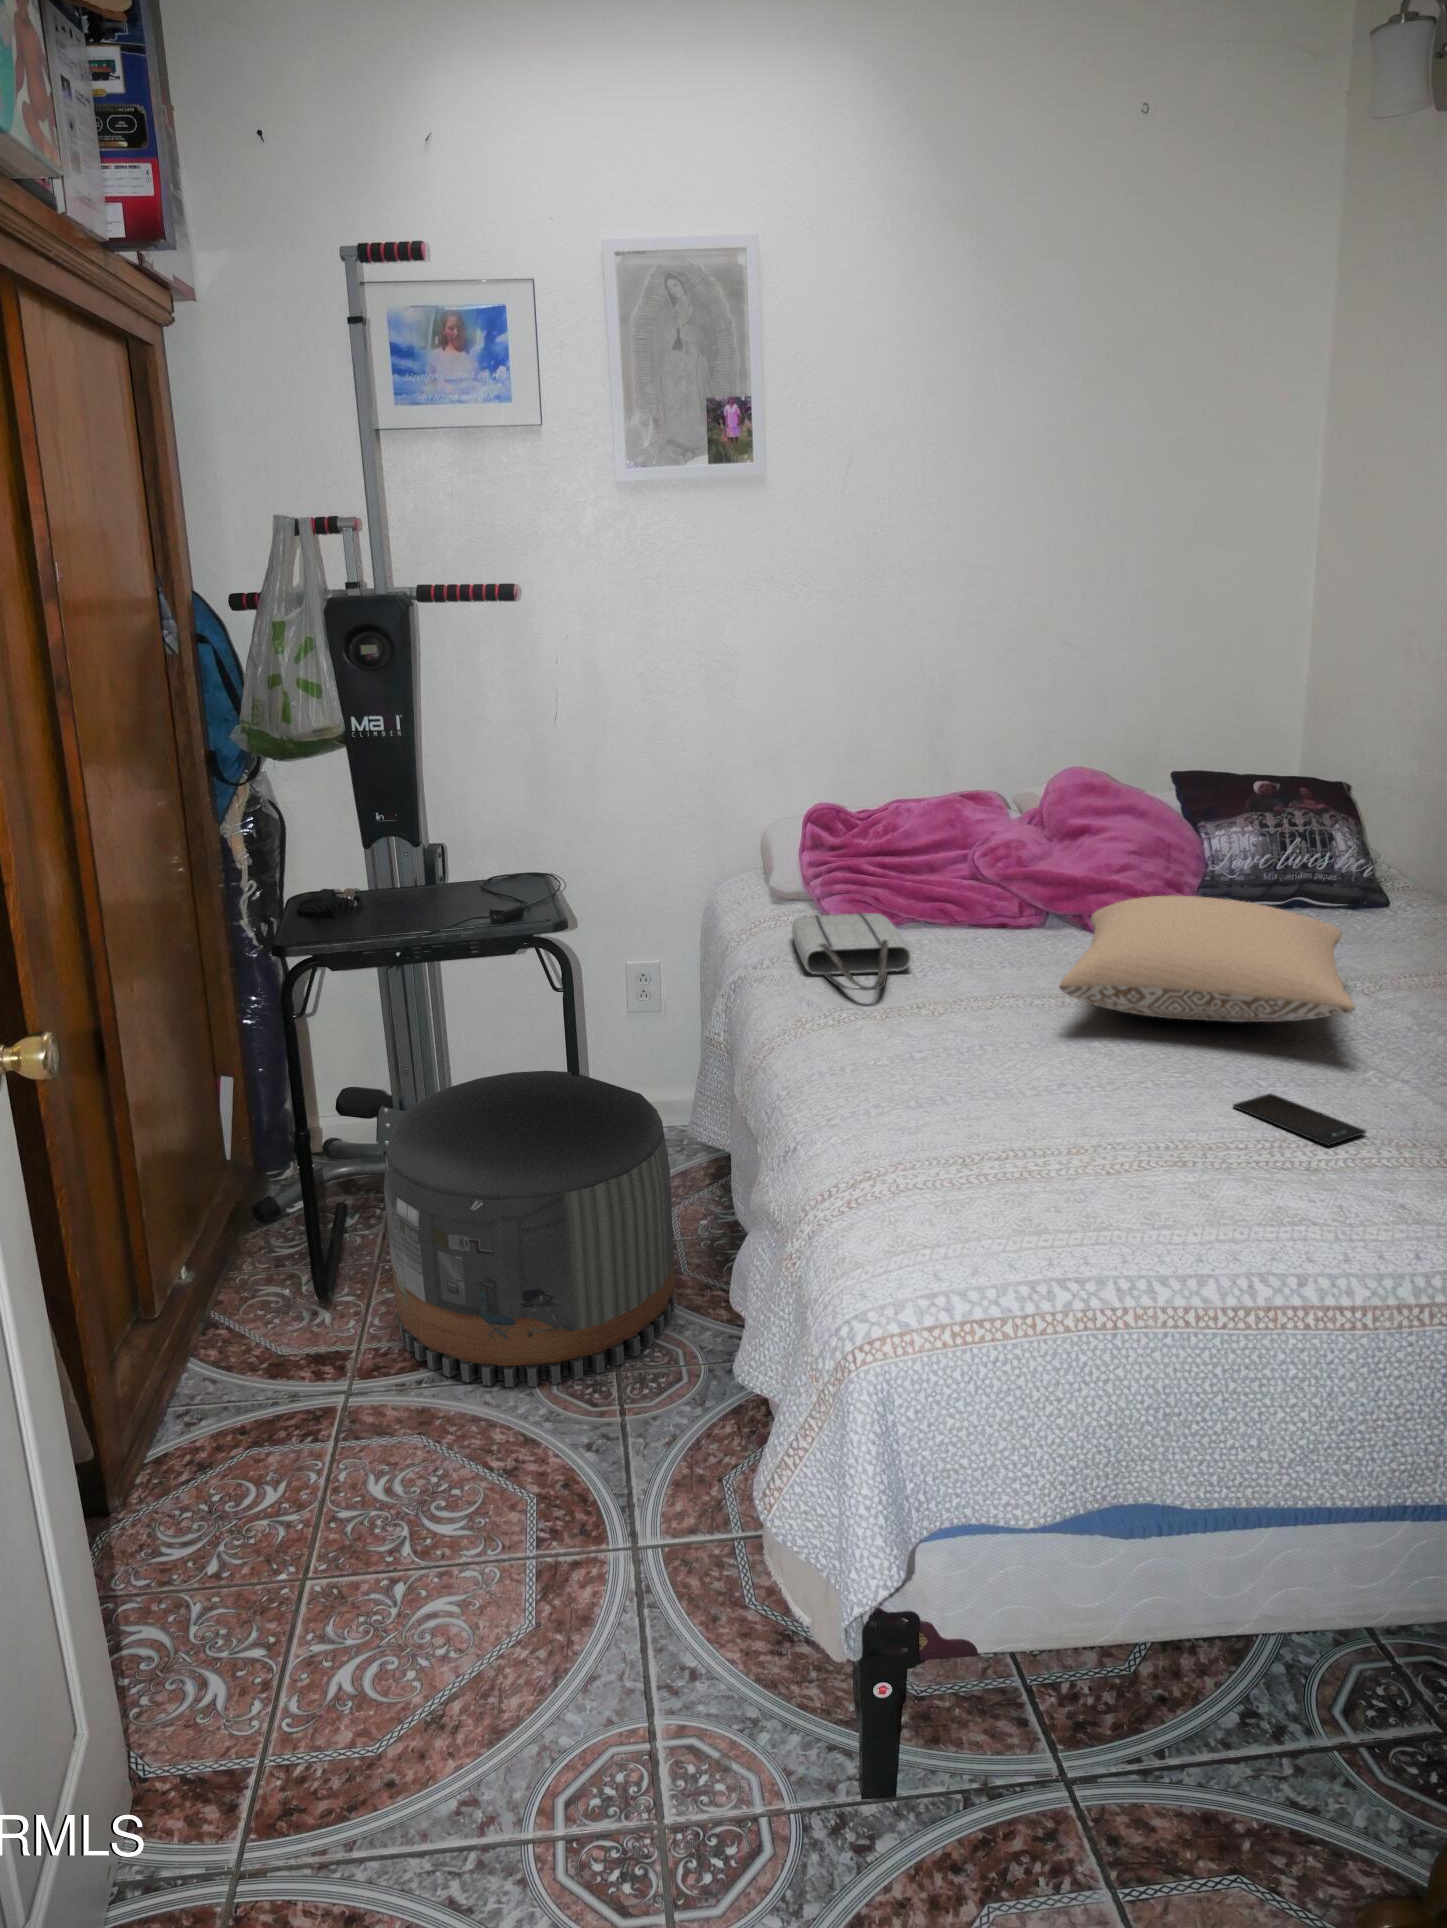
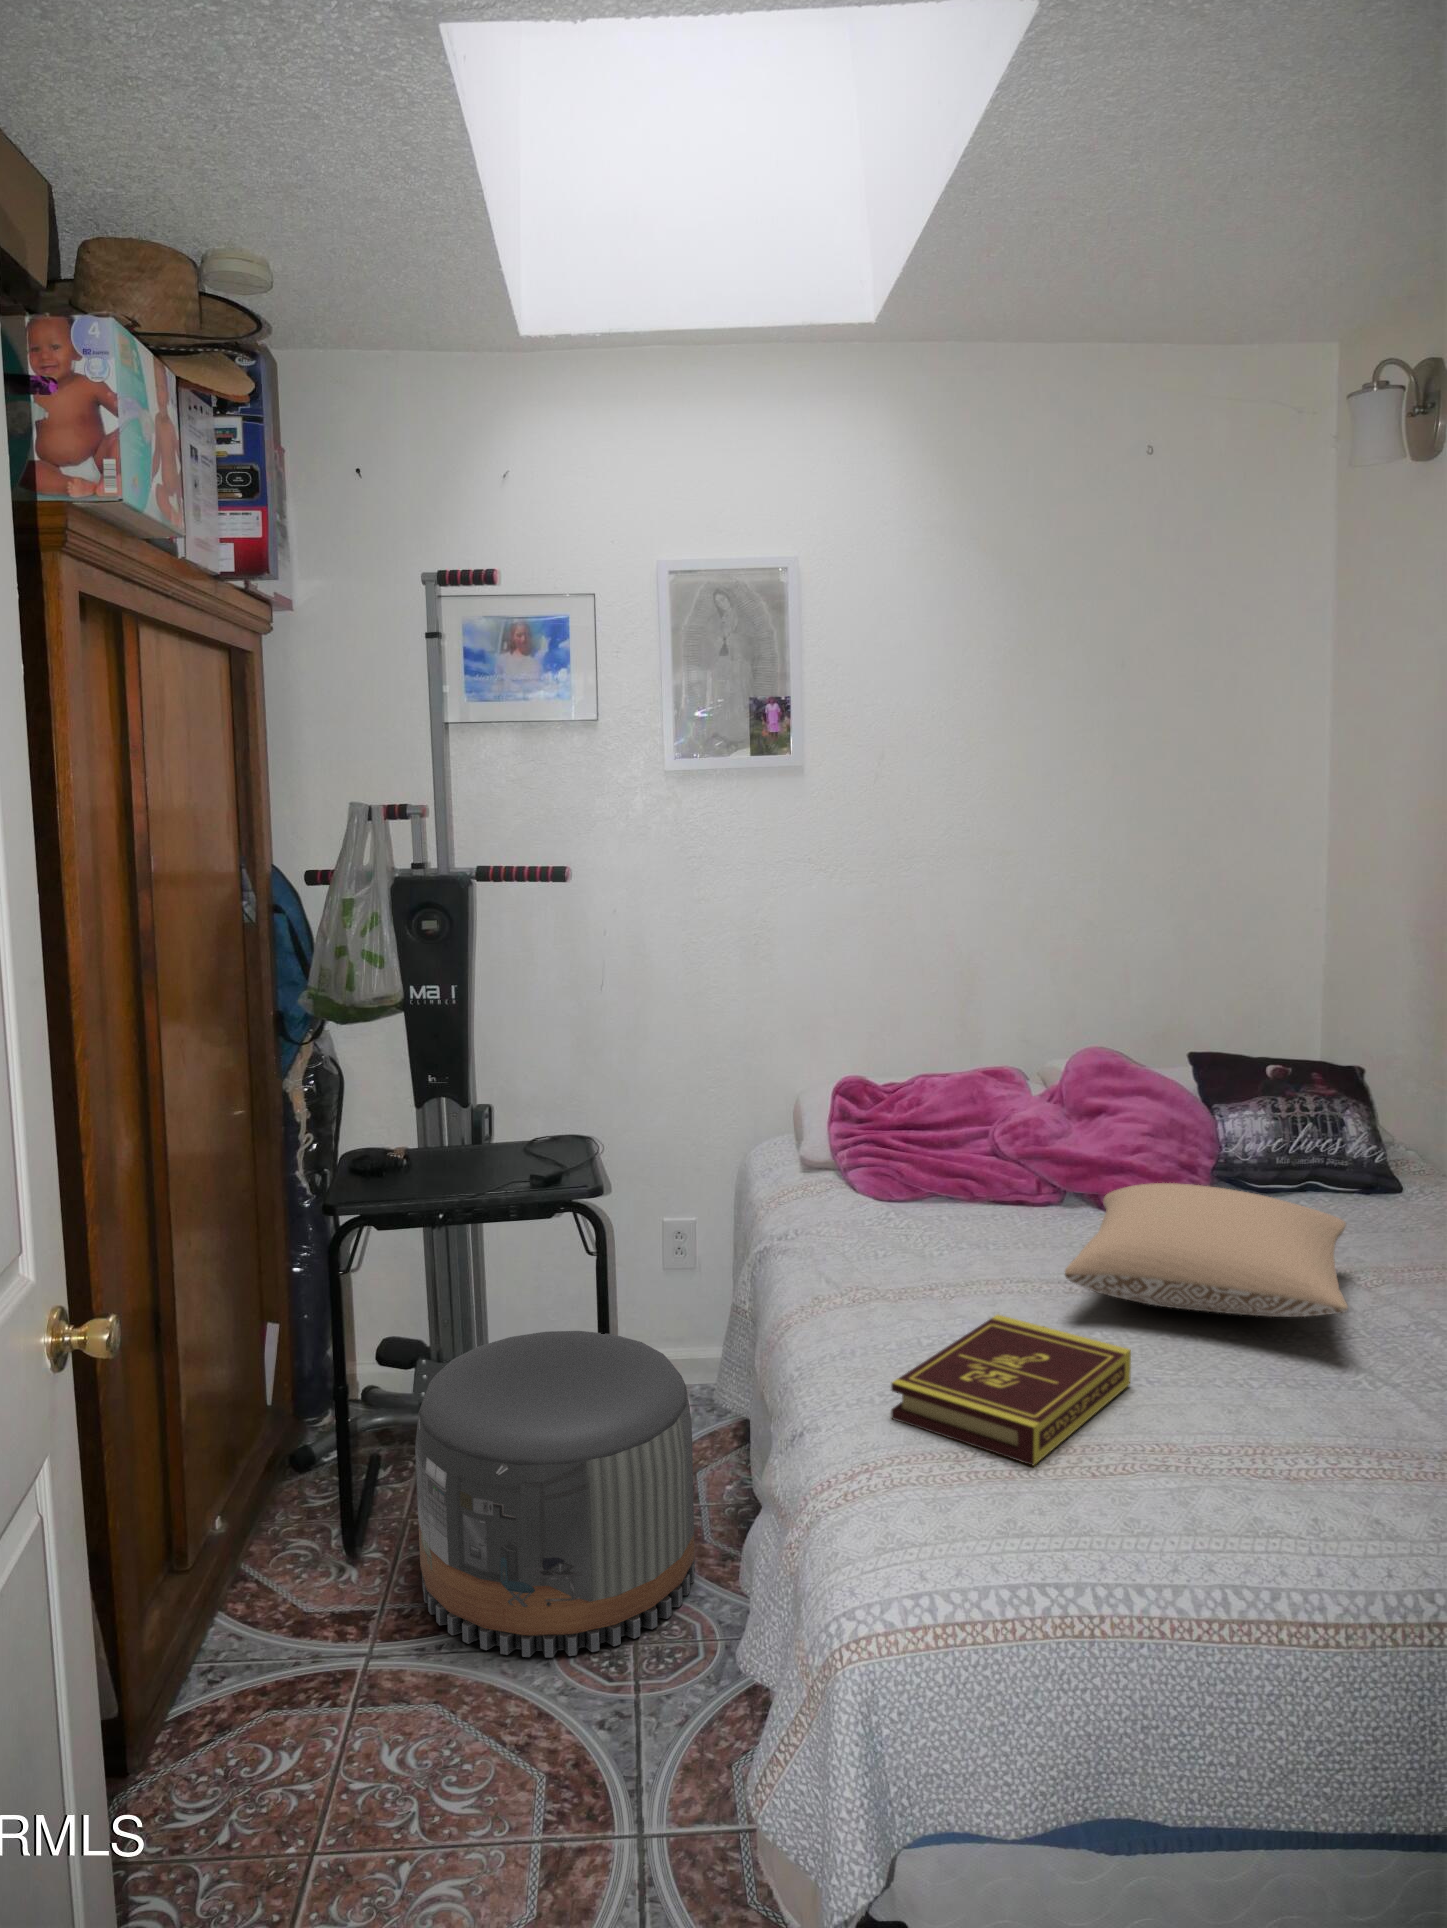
tote bag: present [792,913,911,991] -> none [818,1184,929,1268]
book: none [889,1027,1135,1169] -> present [891,1315,1131,1465]
smartphone: present [1233,1094,1366,1146] -> none [1226,1392,1353,1452]

